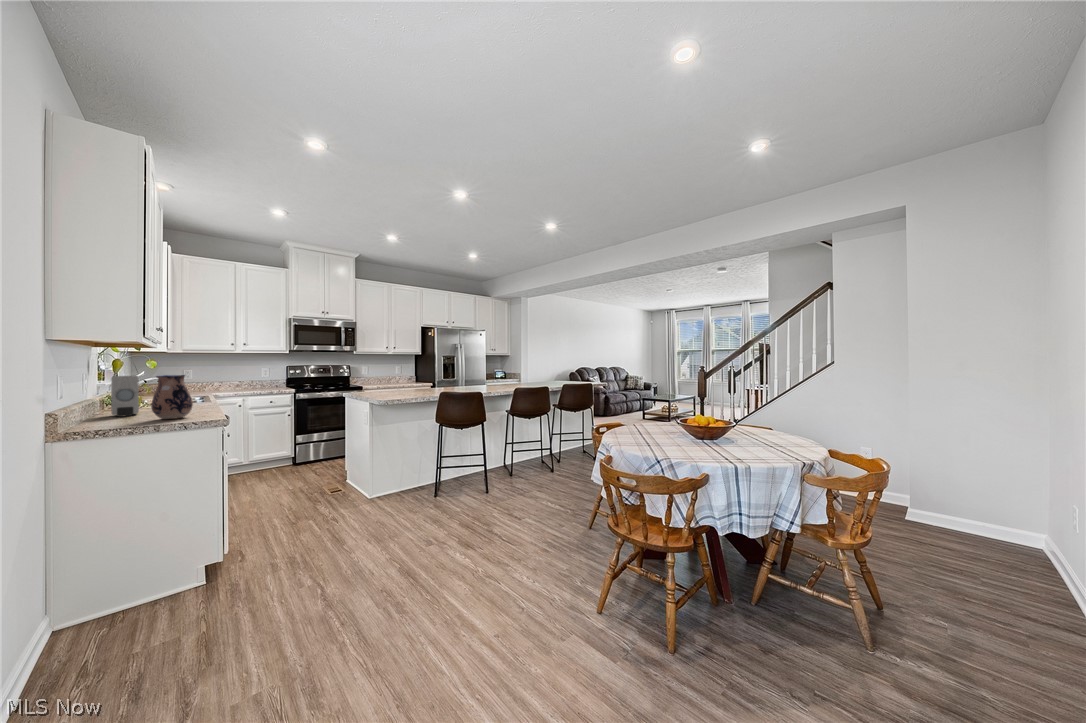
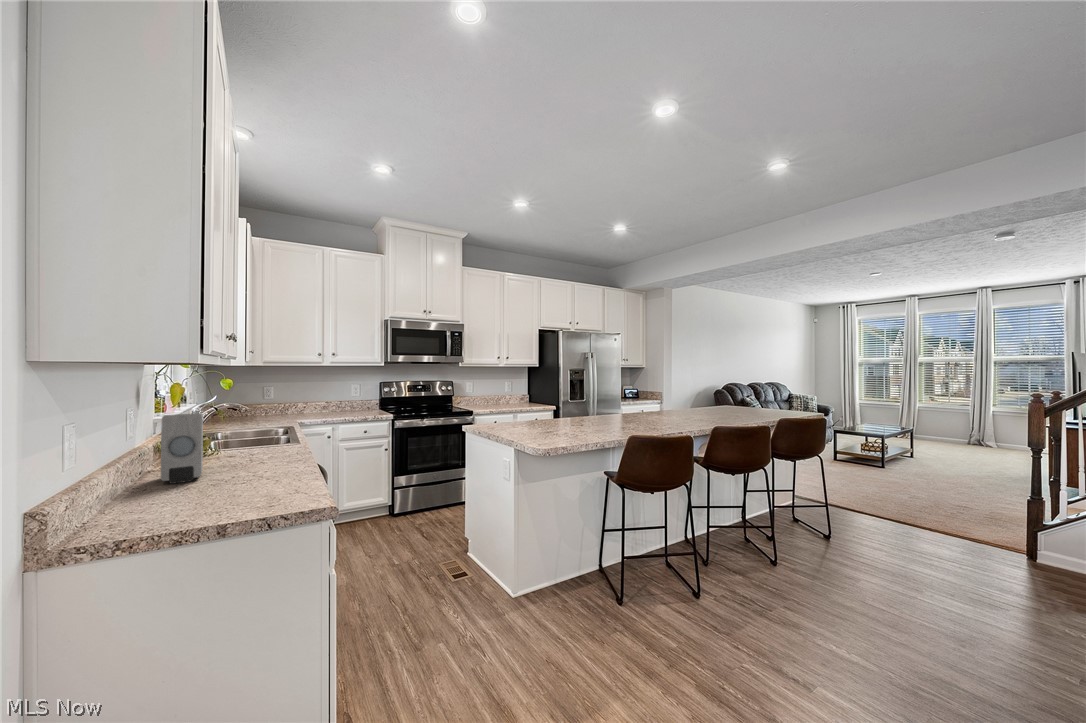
ceramic pitcher: present [151,375,193,419] -> none [218,418,285,503]

